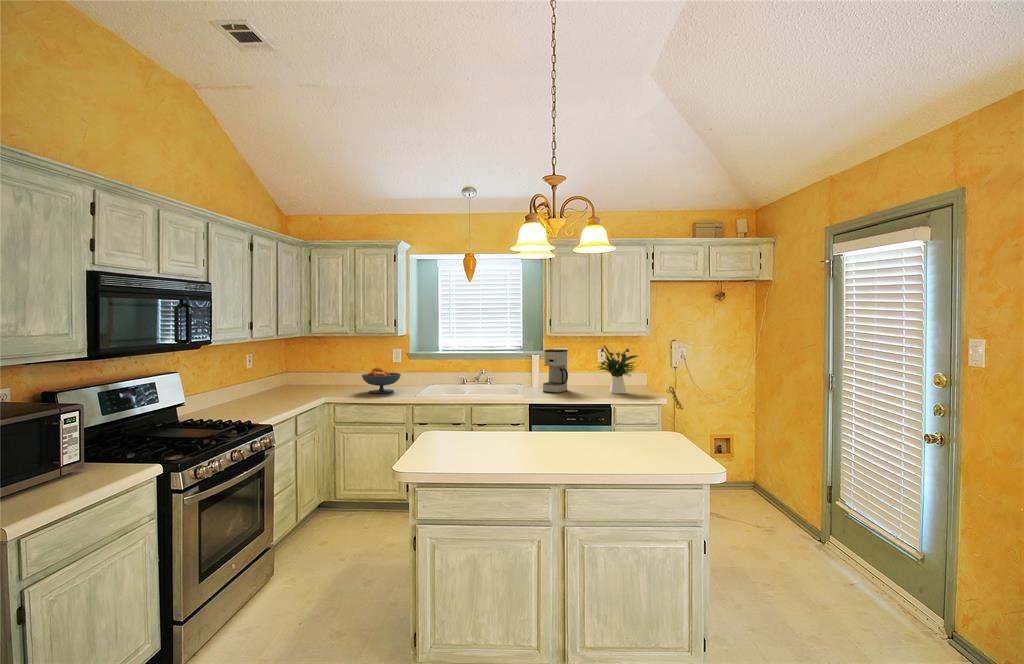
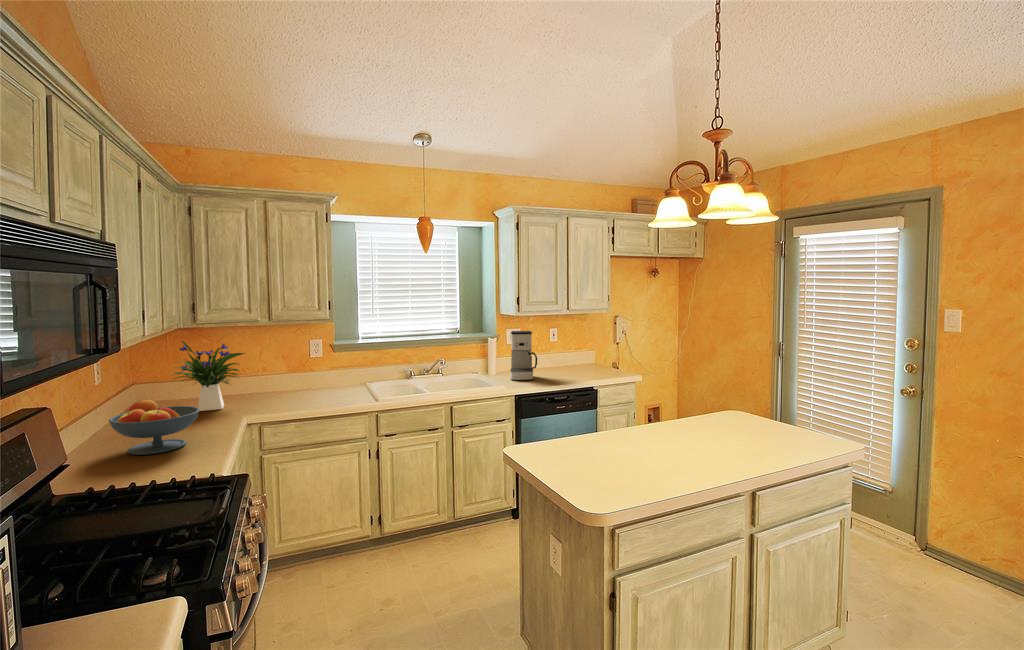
flower arrangement: present [598,345,639,394] -> present [174,341,245,411]
fruit bowl: present [362,368,401,393] -> present [108,400,200,455]

